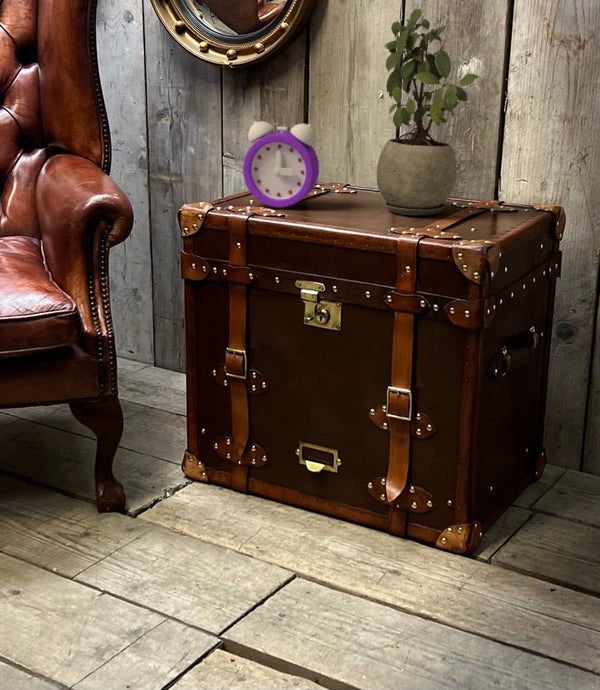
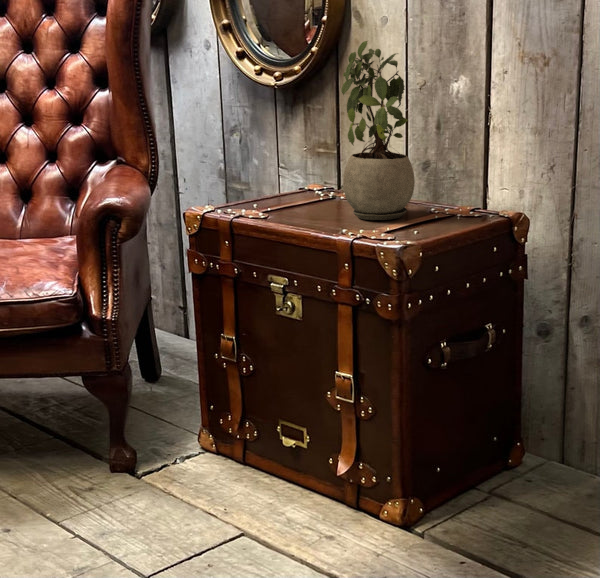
alarm clock: present [243,121,319,207] -> none [234,140,301,213]

